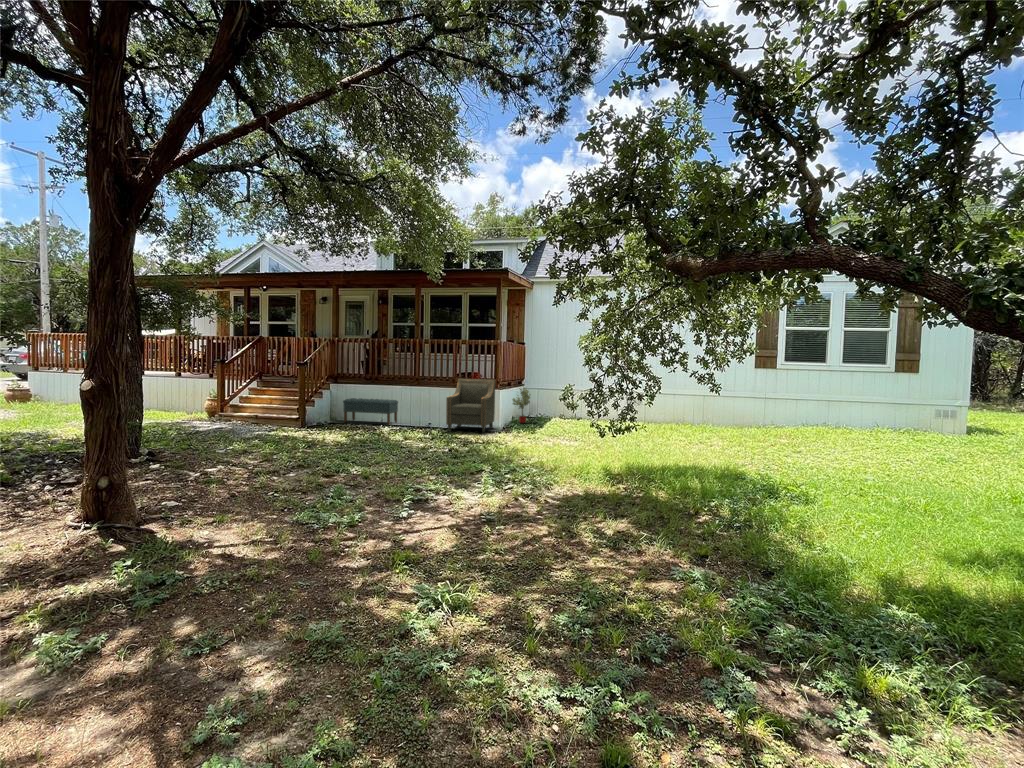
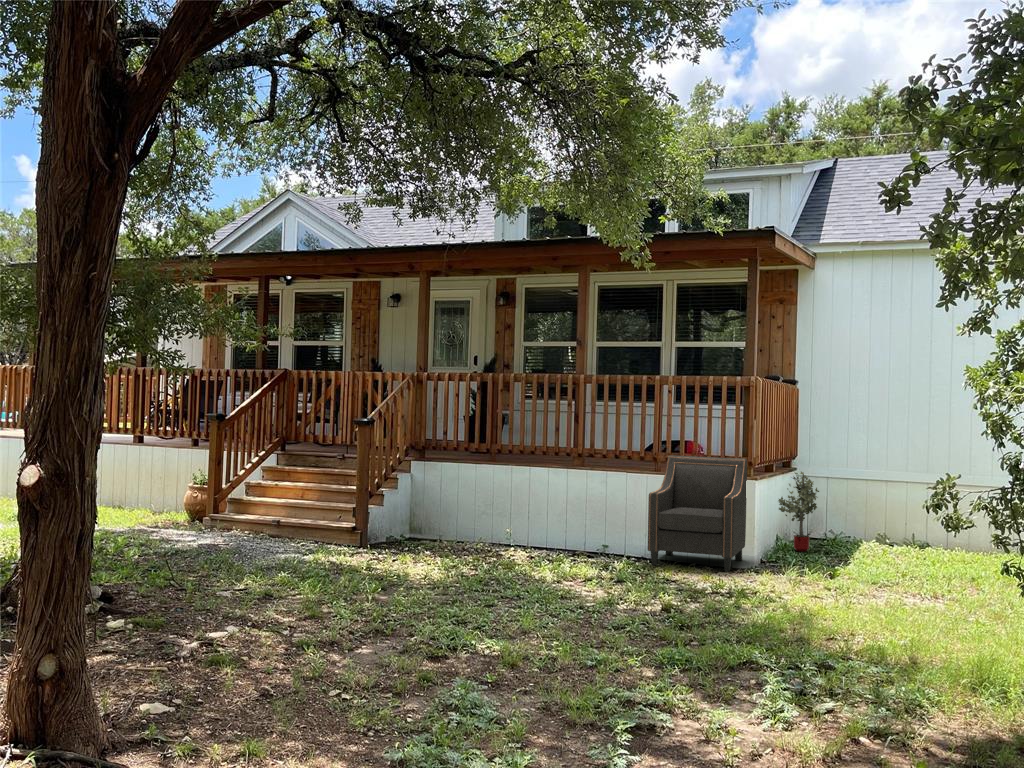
bench: present [343,398,398,425] -> none [436,490,543,547]

